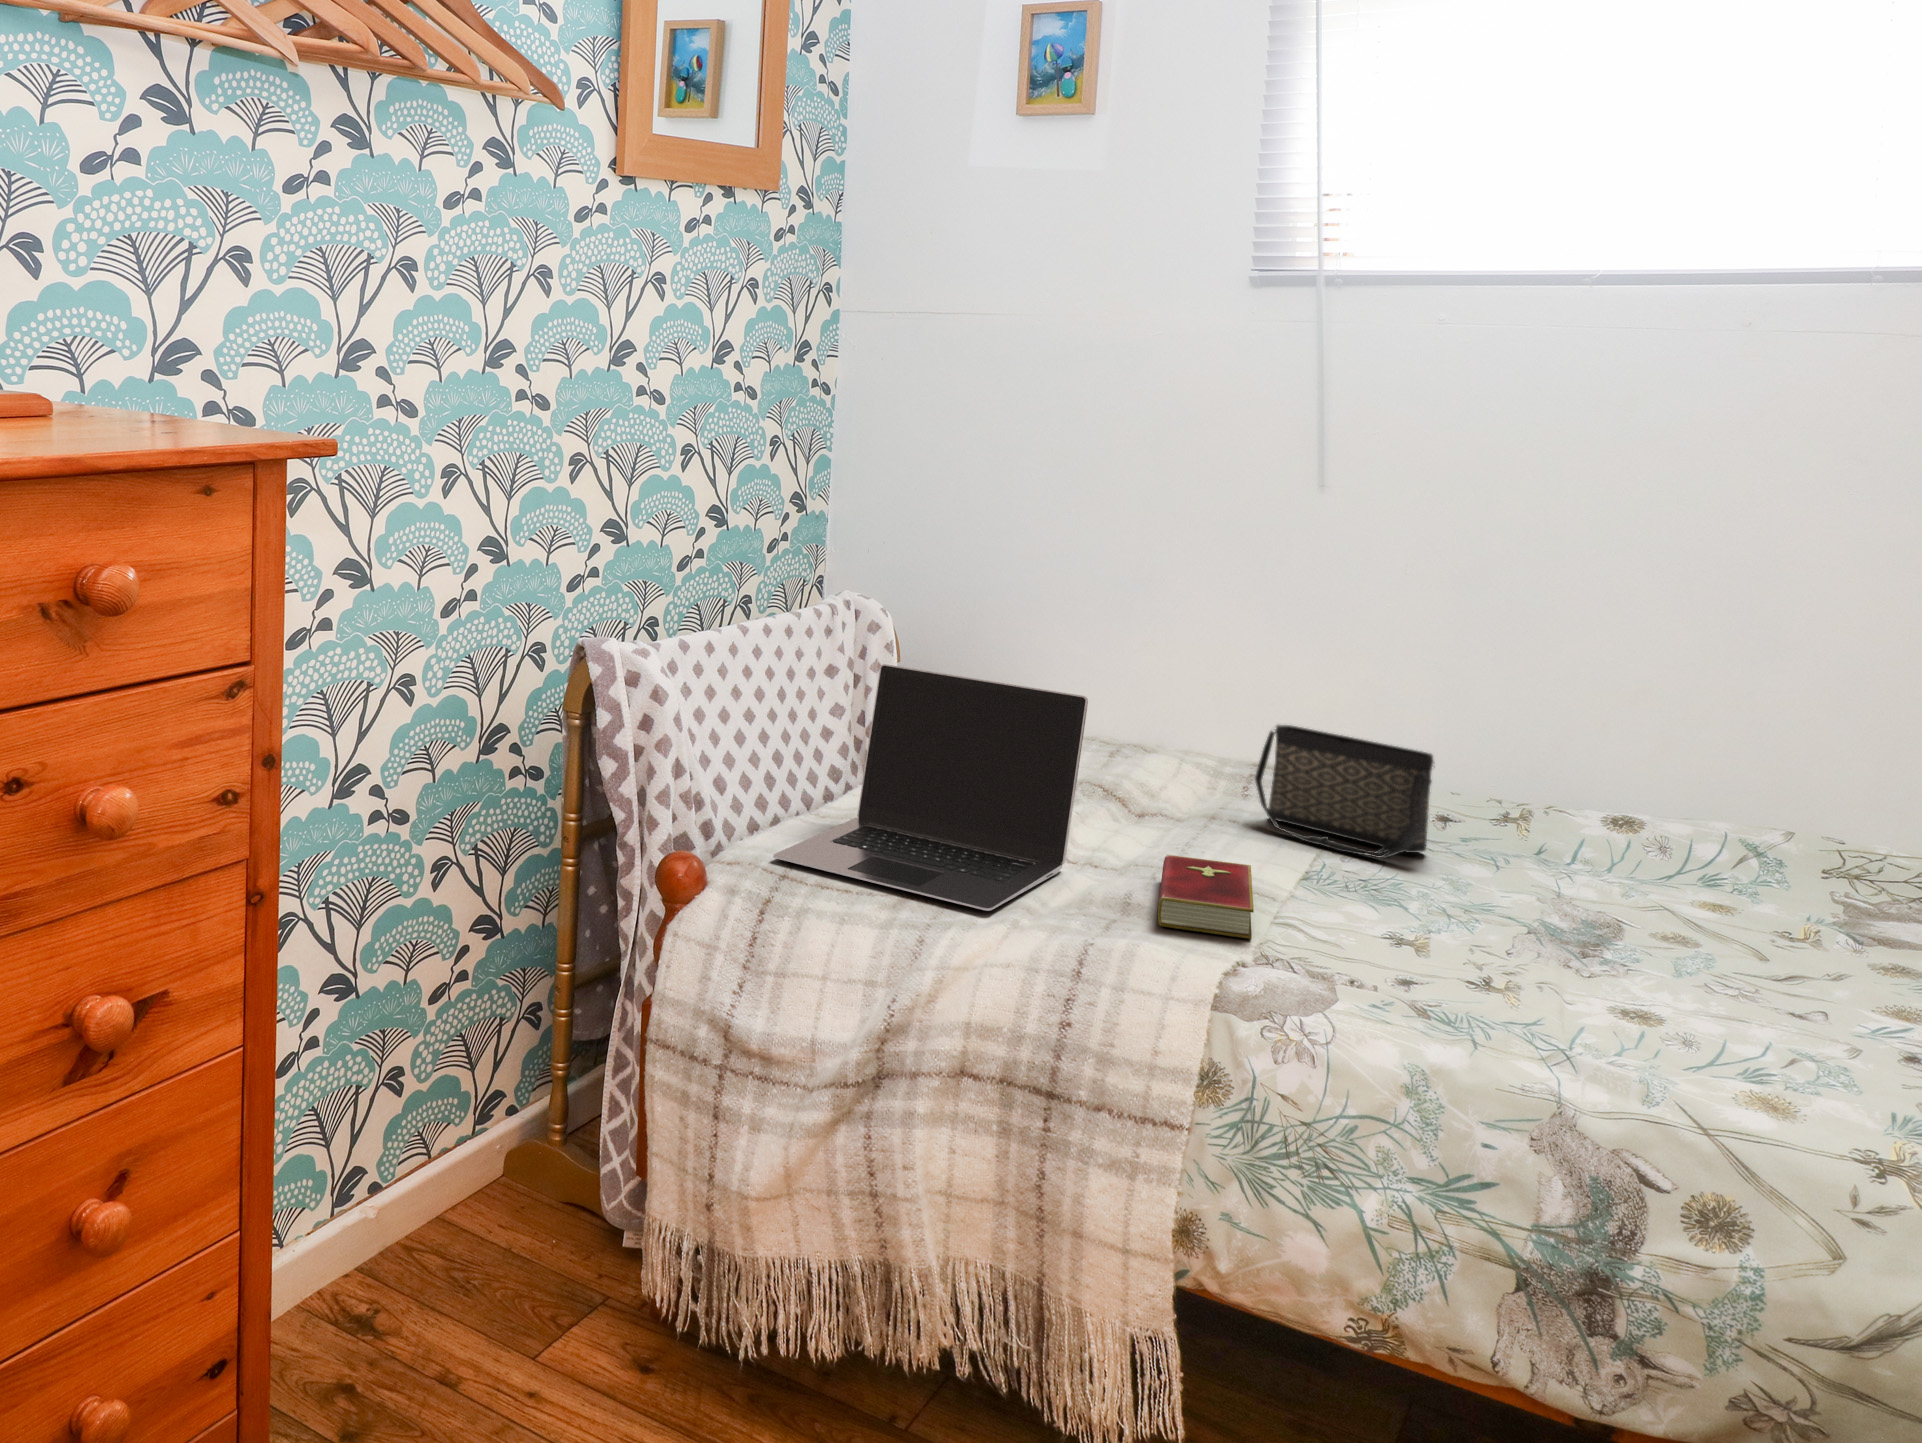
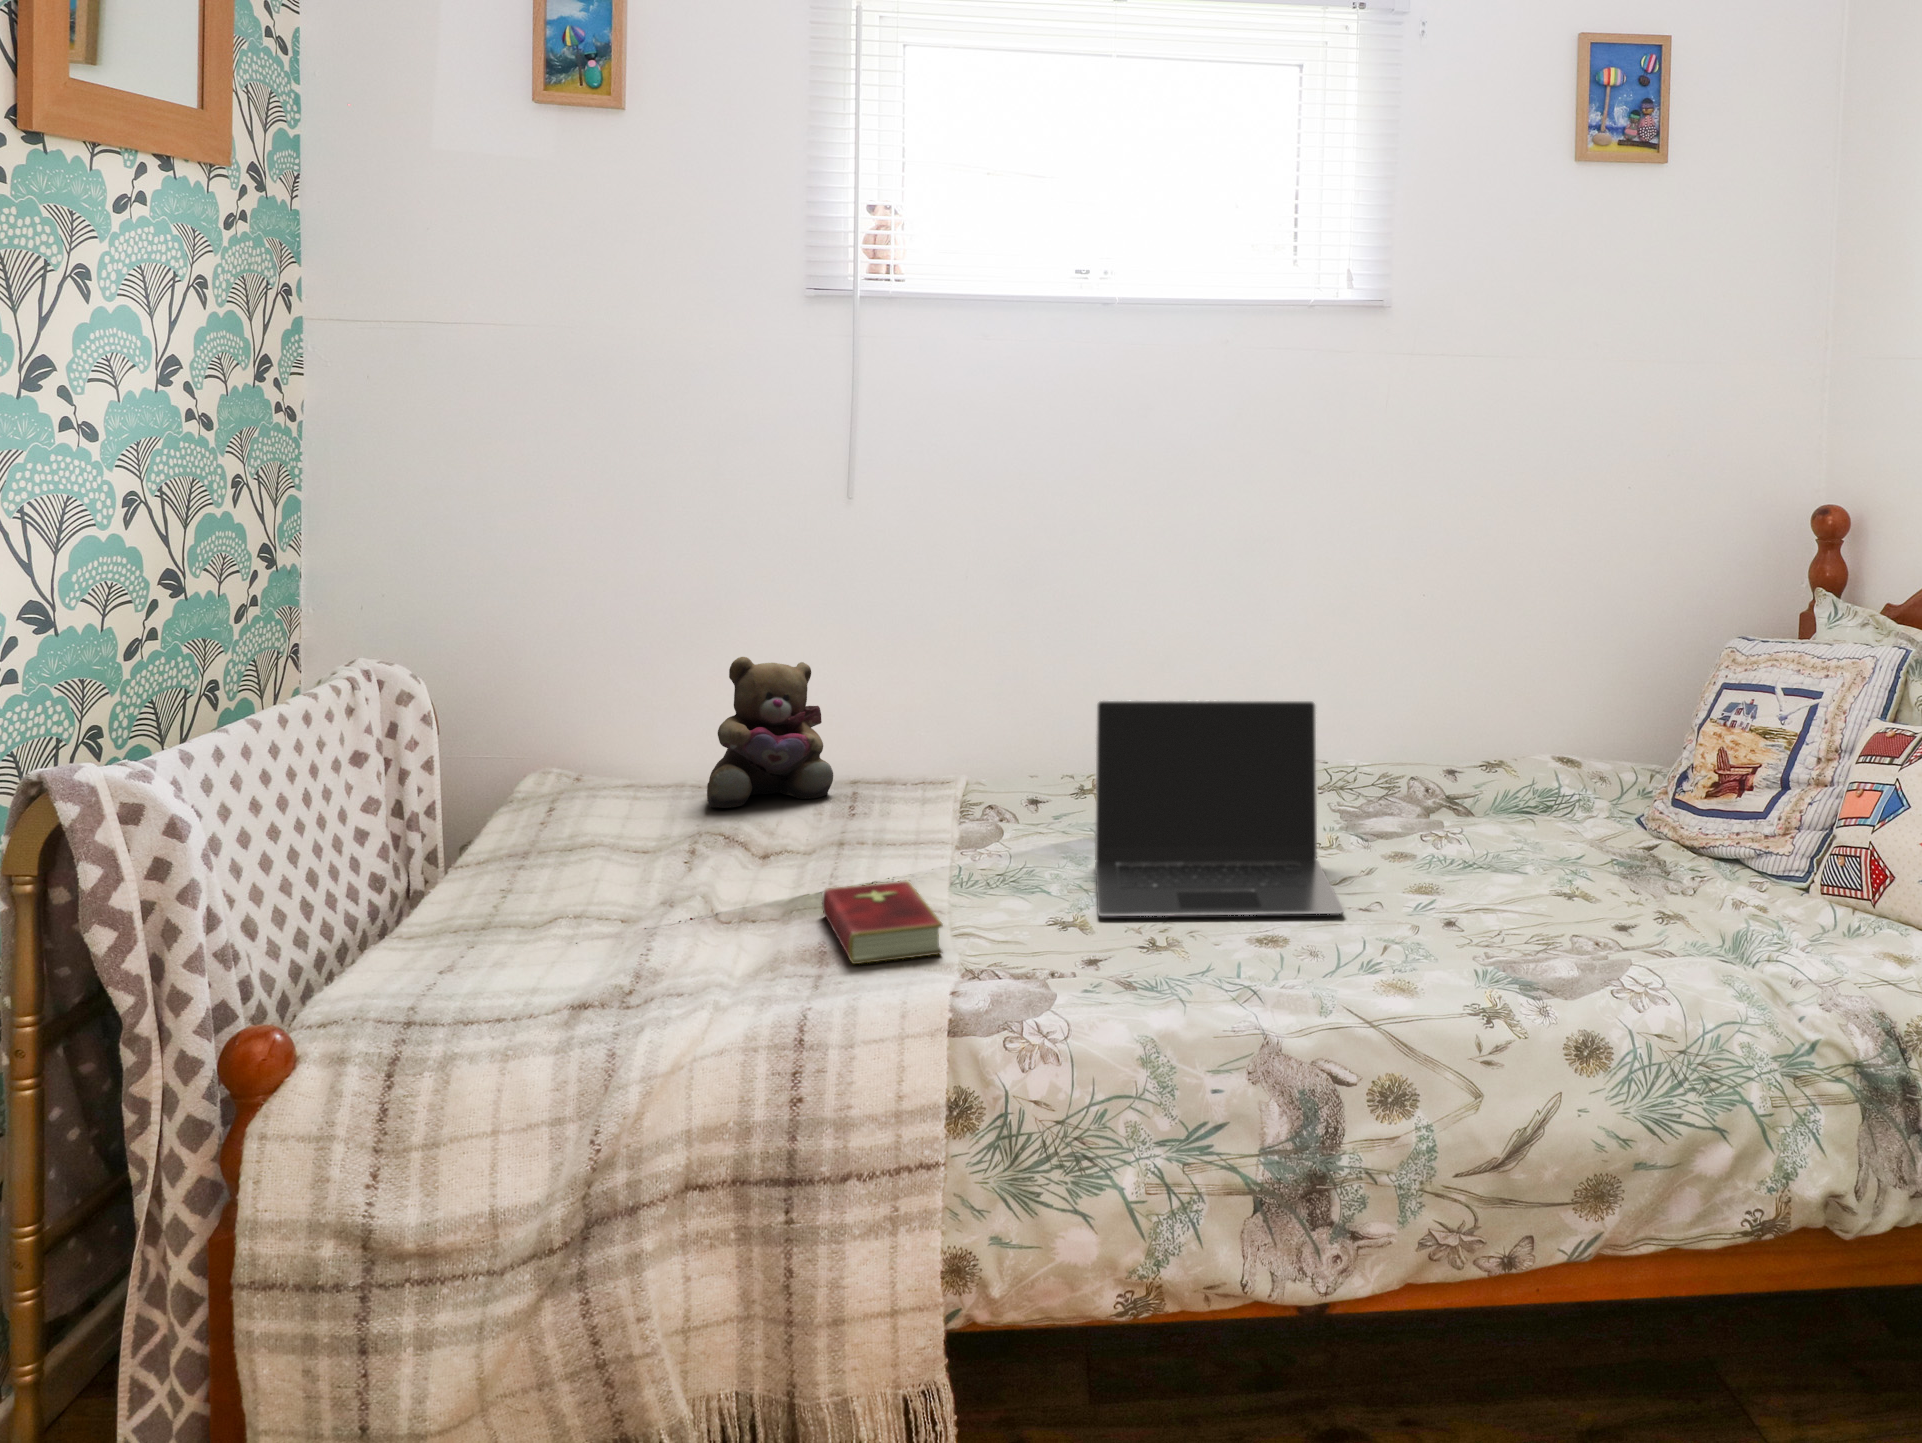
teddy bear: none [1112,629,1237,776] -> present [707,657,833,808]
laptop: present [773,664,1088,911] -> present [1095,700,1344,916]
handbag: present [1255,725,1433,858] -> none [866,735,1033,849]

